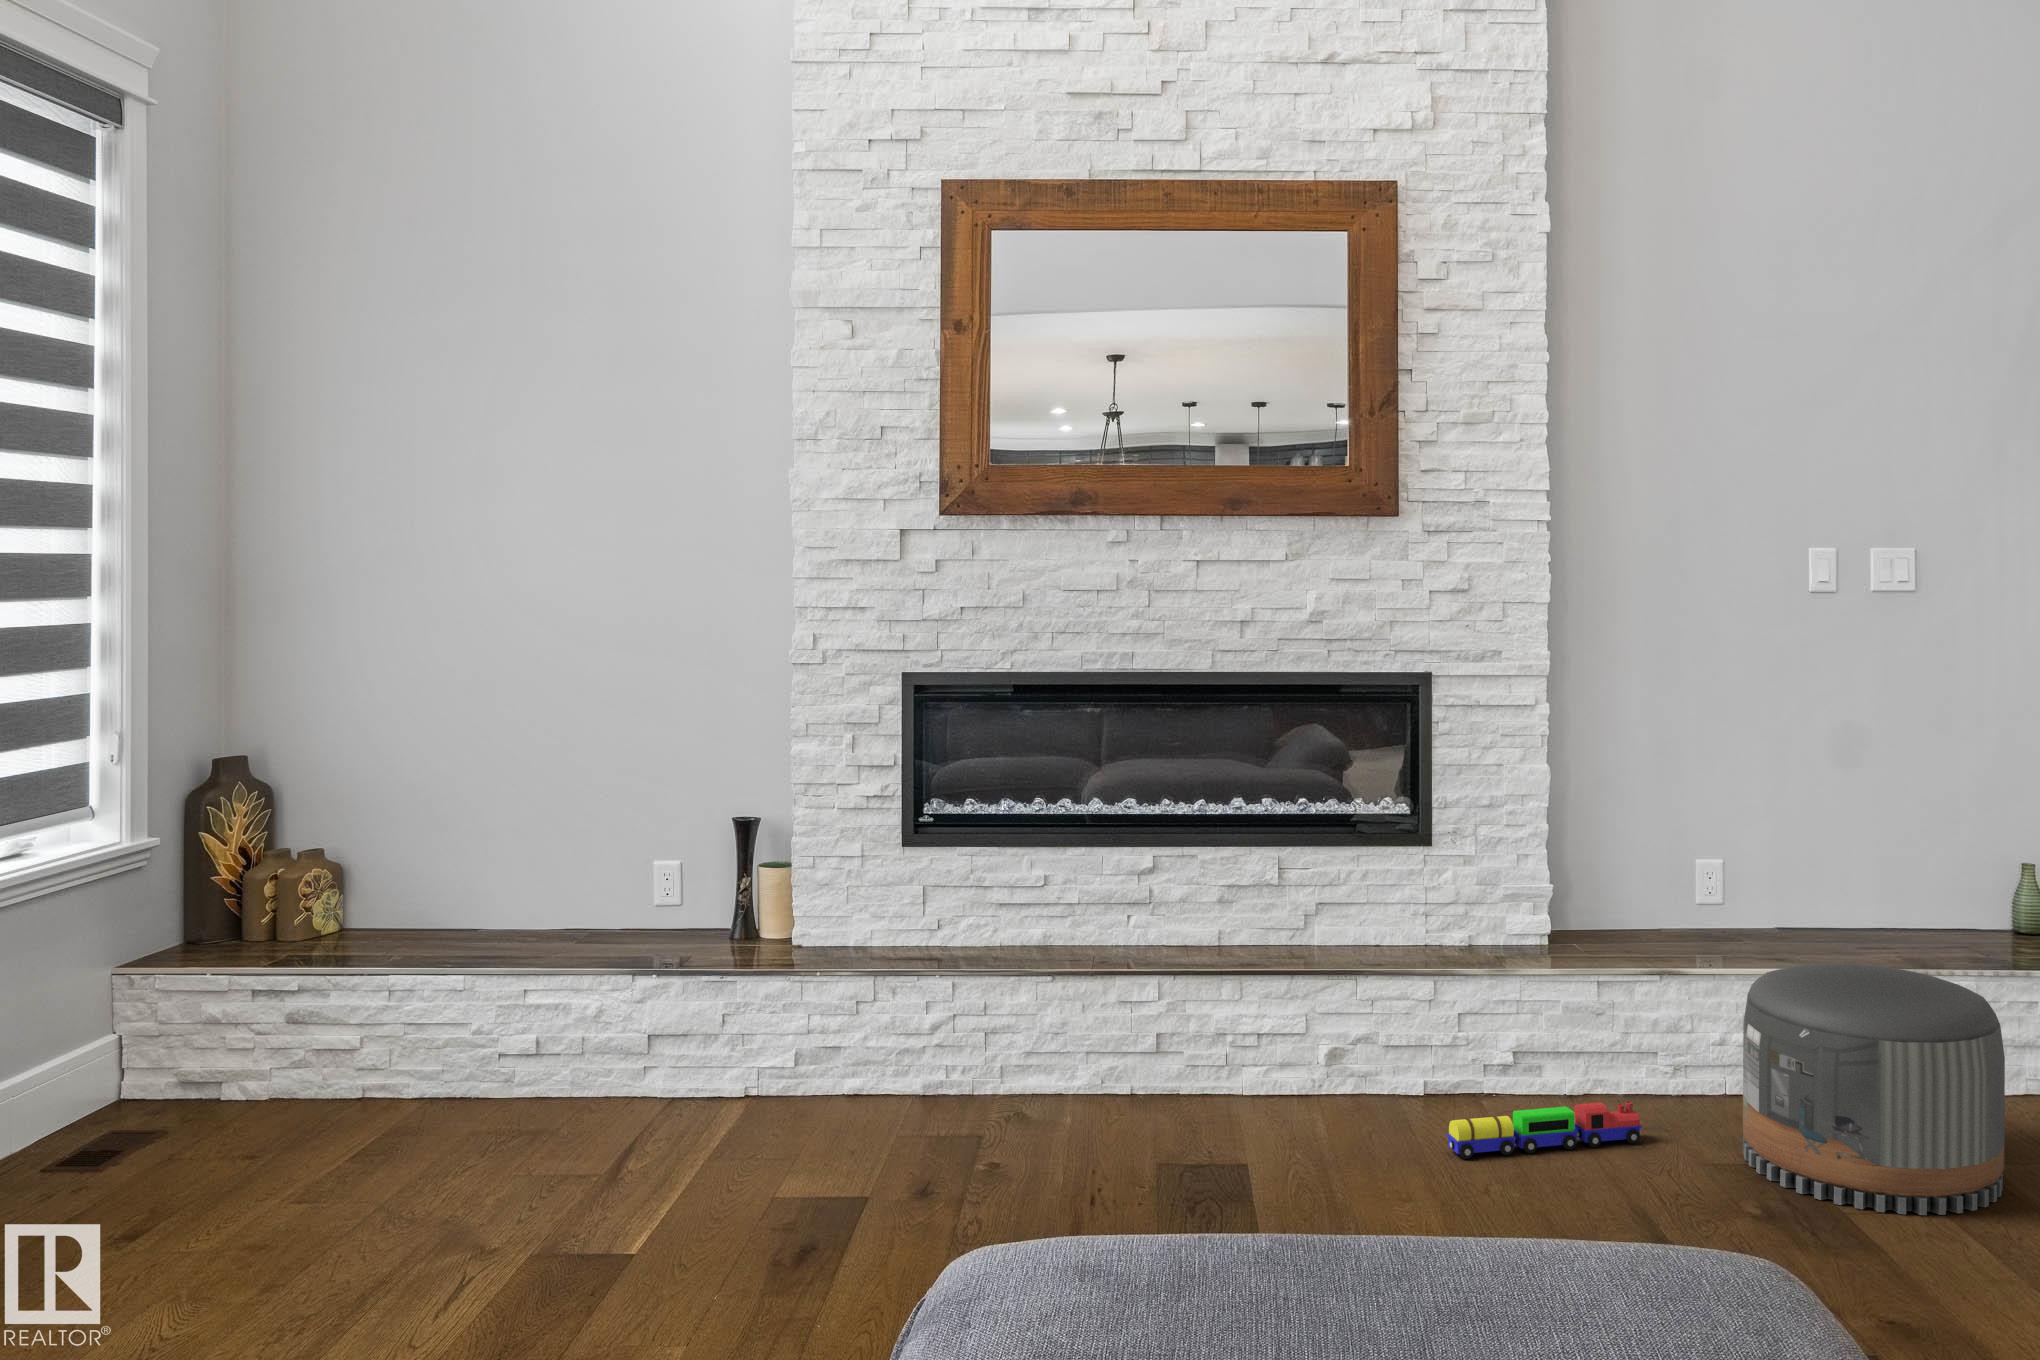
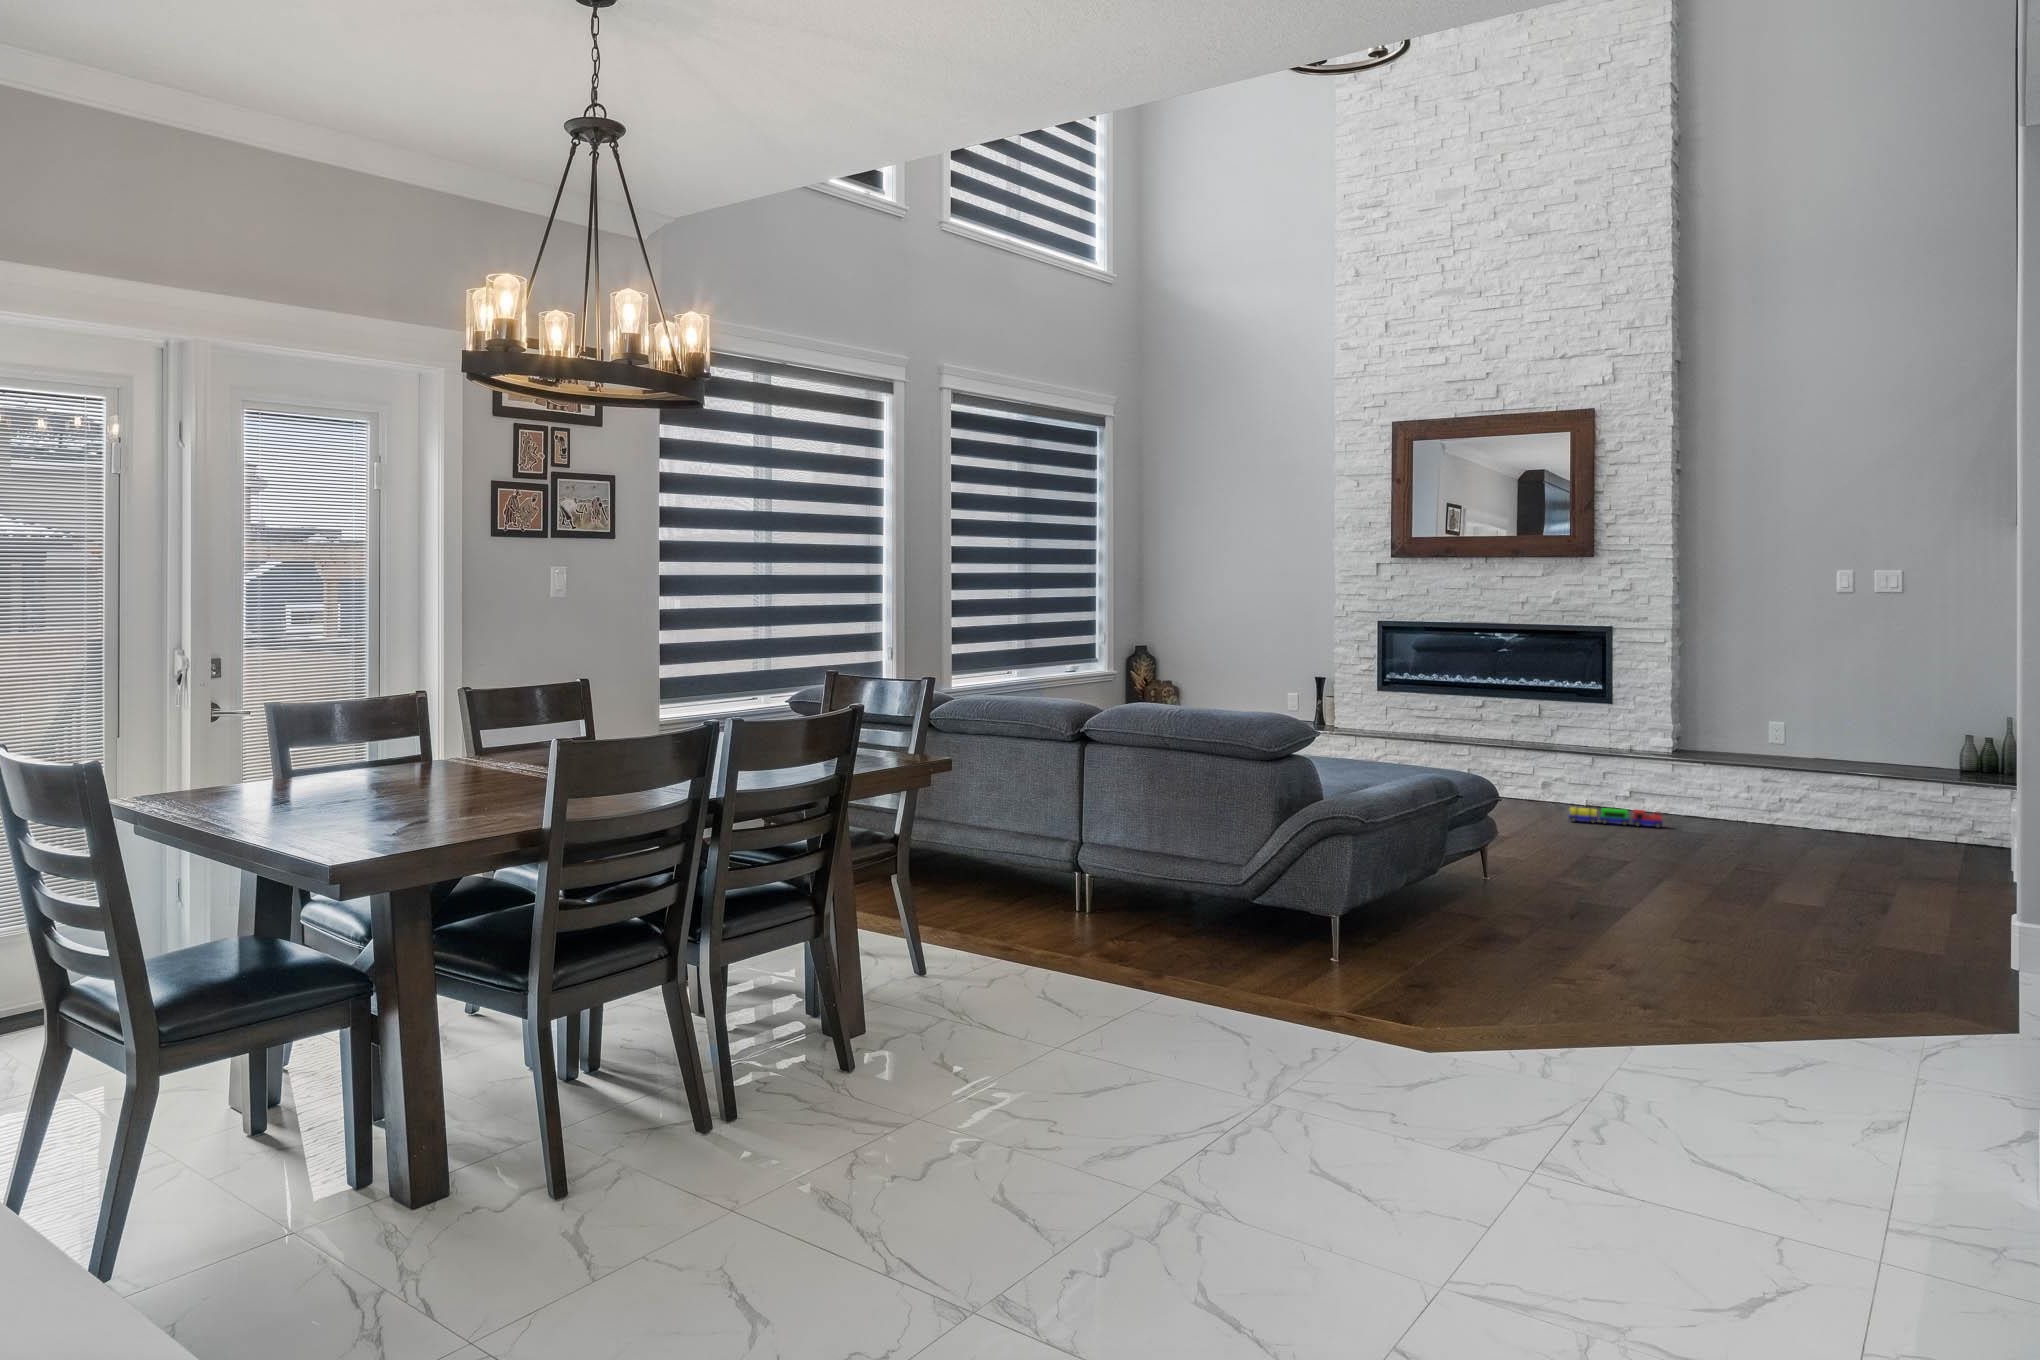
pouf: present [1743,963,2005,1215] -> none [1696,760,1817,857]

